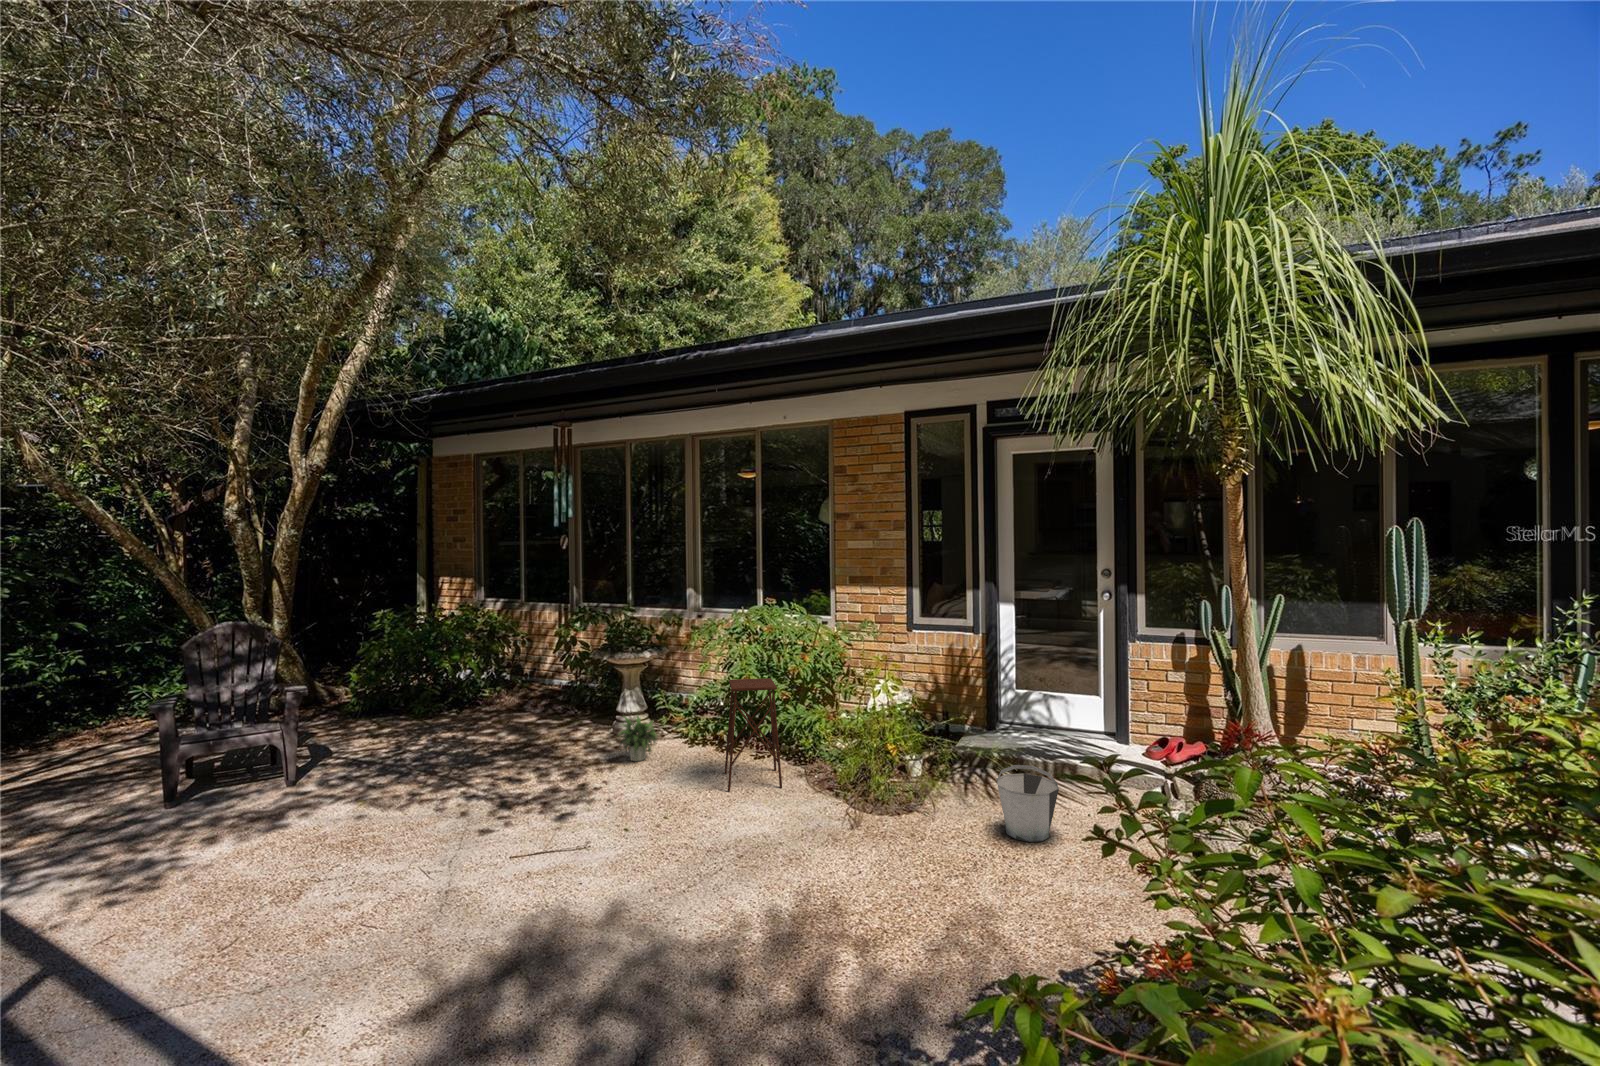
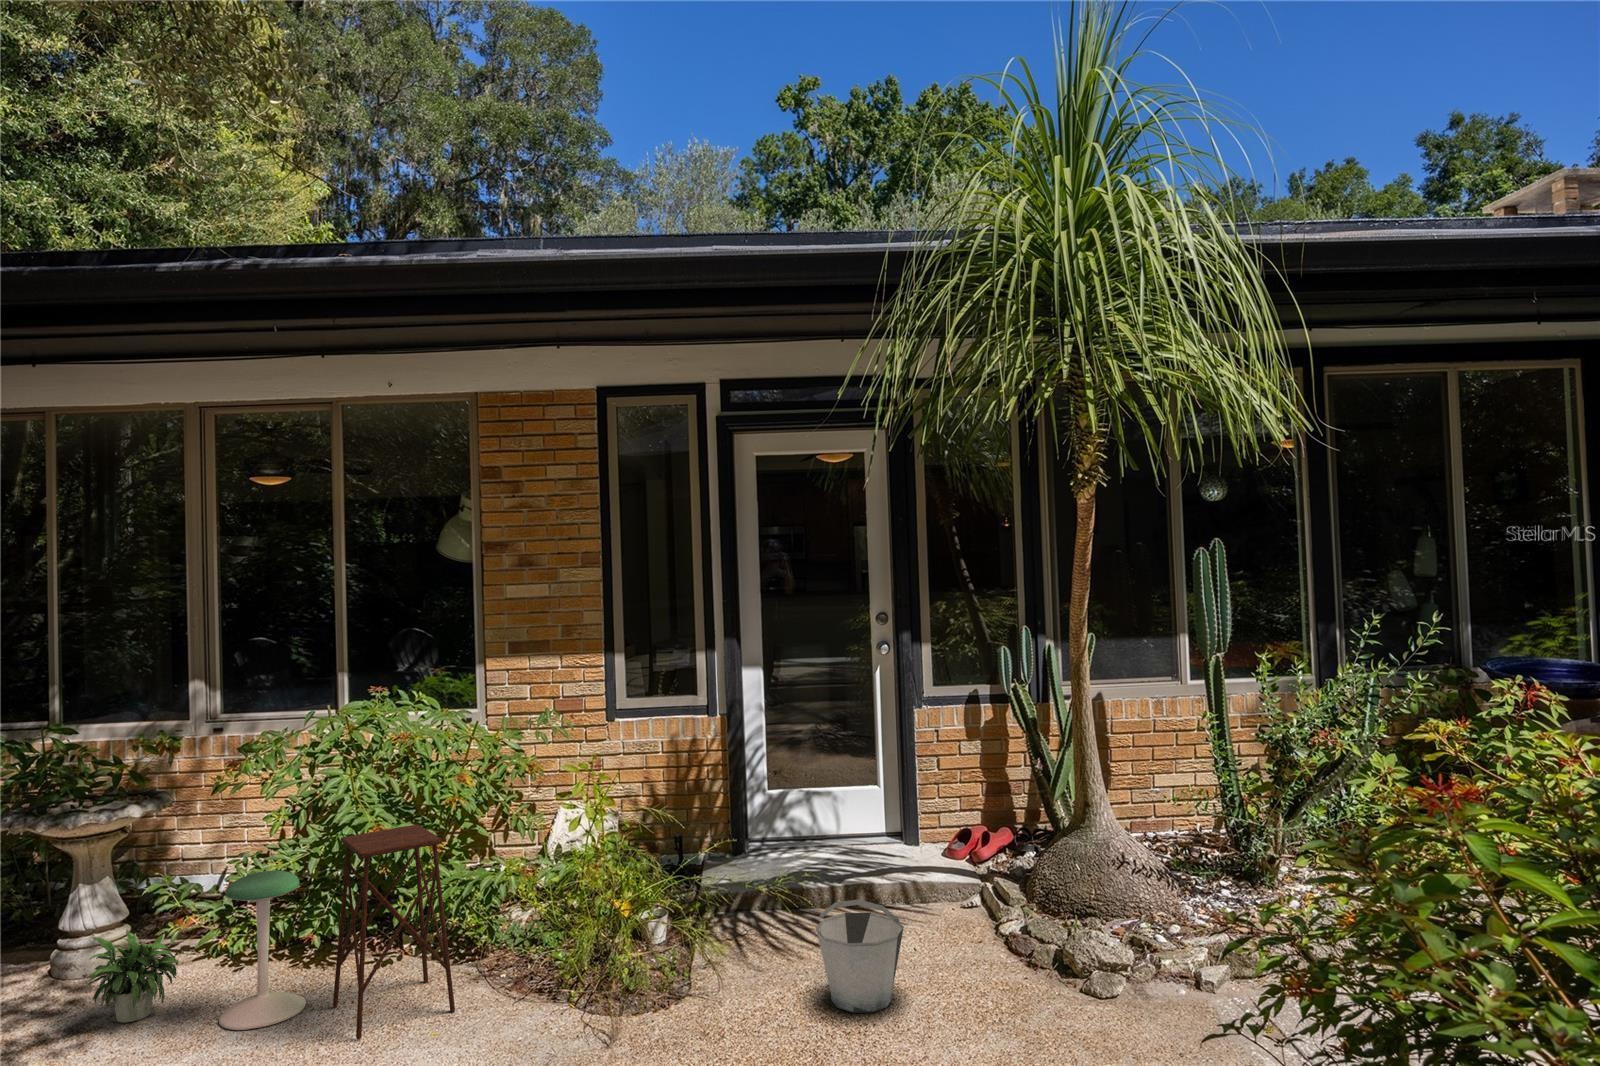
stool: none [671,693,714,776] -> present [219,870,306,1030]

